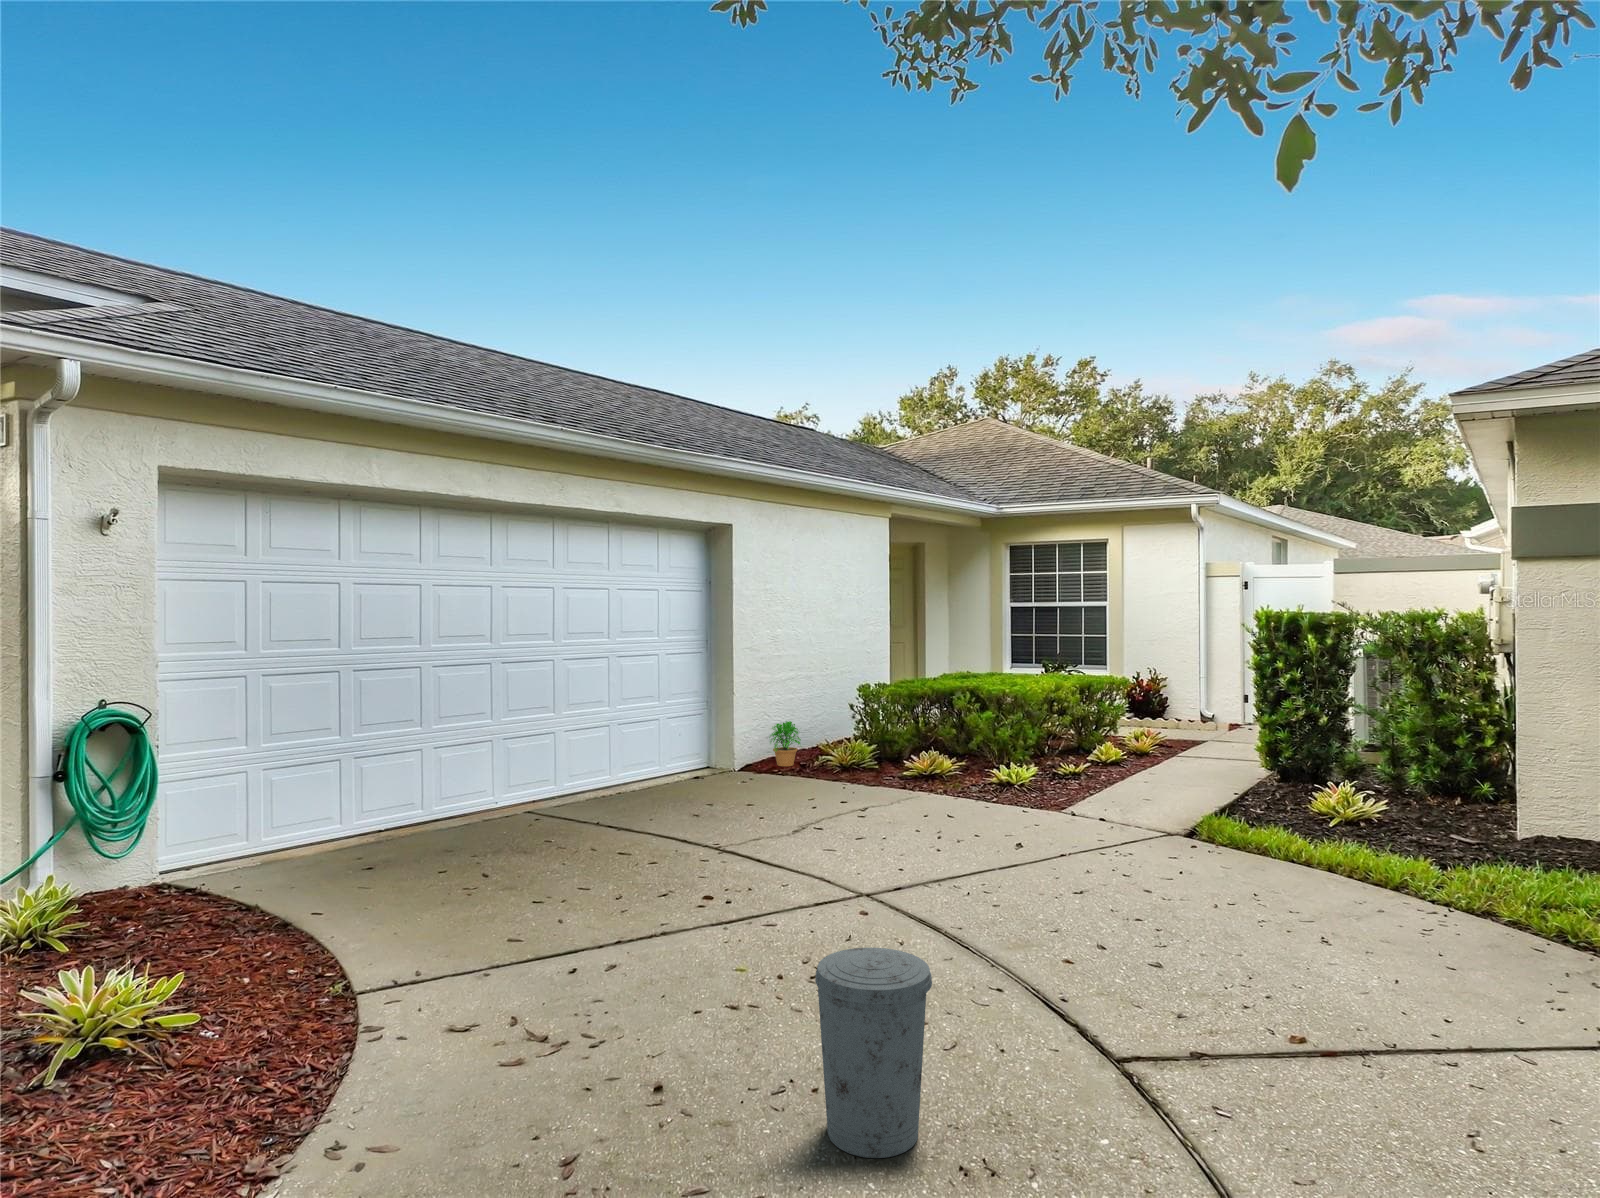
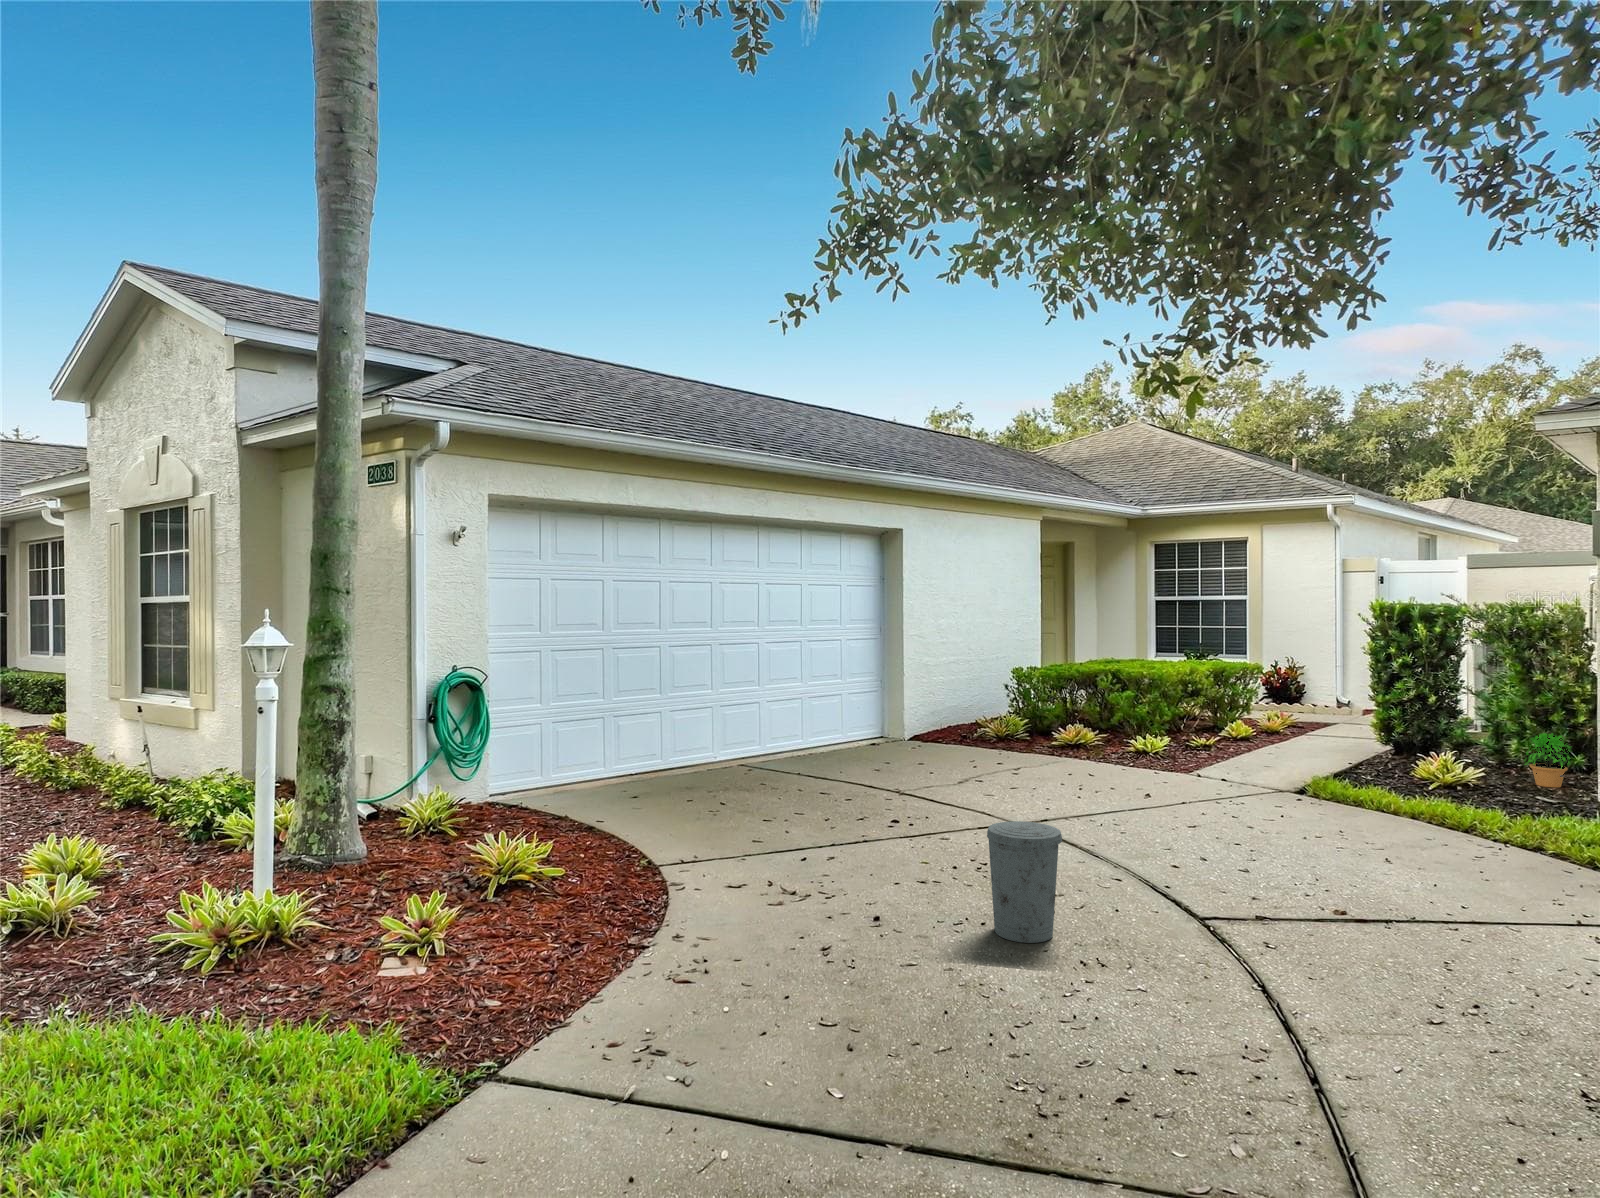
potted plant: present [769,721,801,766] -> present [1524,733,1570,787]

